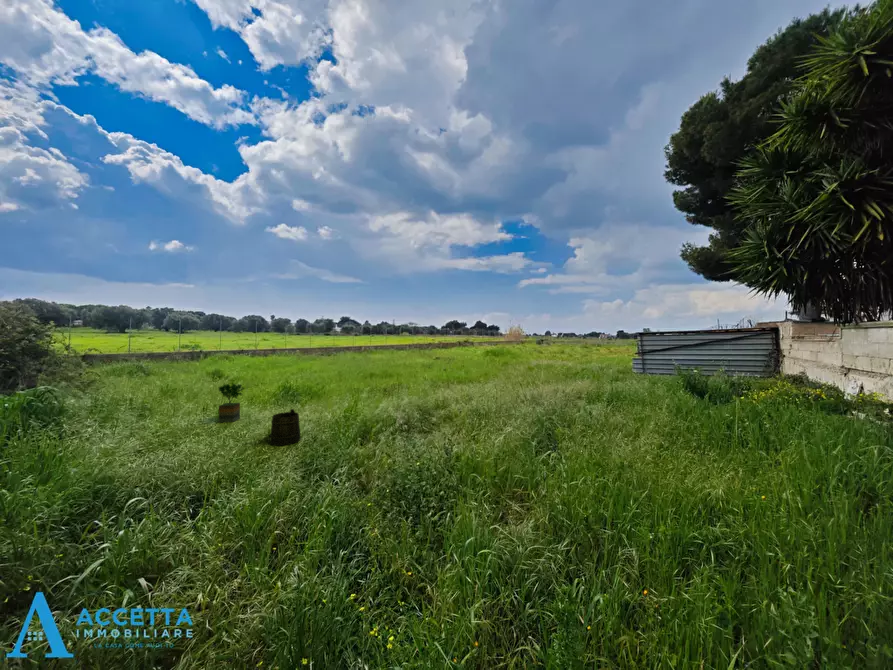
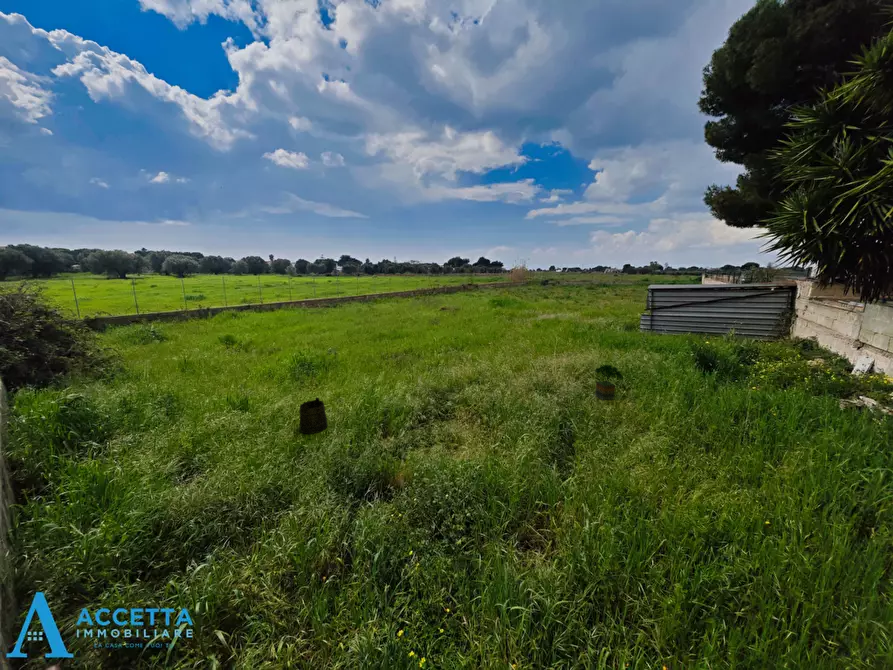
potted tree: present [219,384,244,422] -> present [595,365,622,400]

